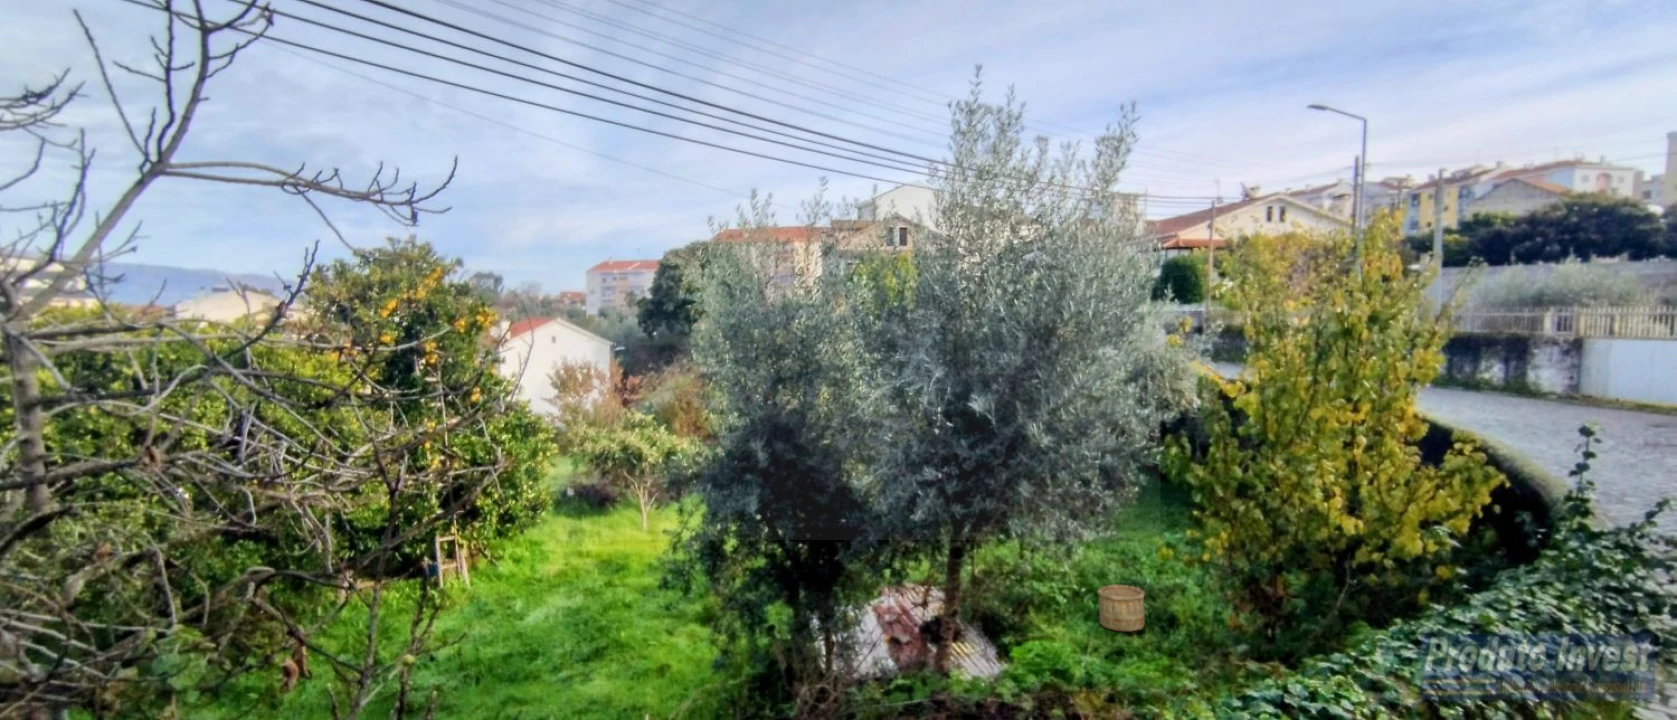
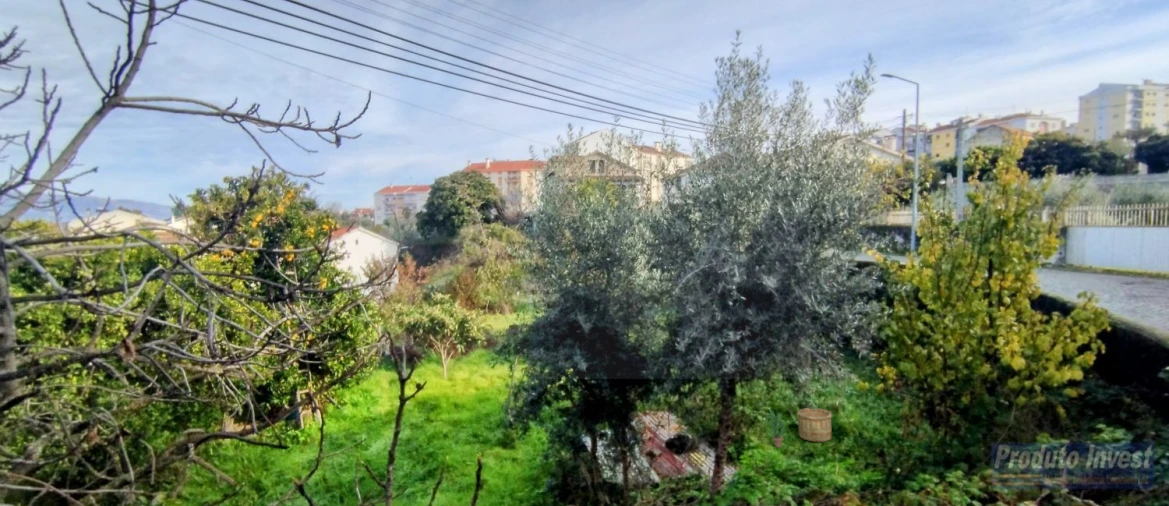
potted plant: none [1049,583,1079,637] -> present [769,411,784,447]

